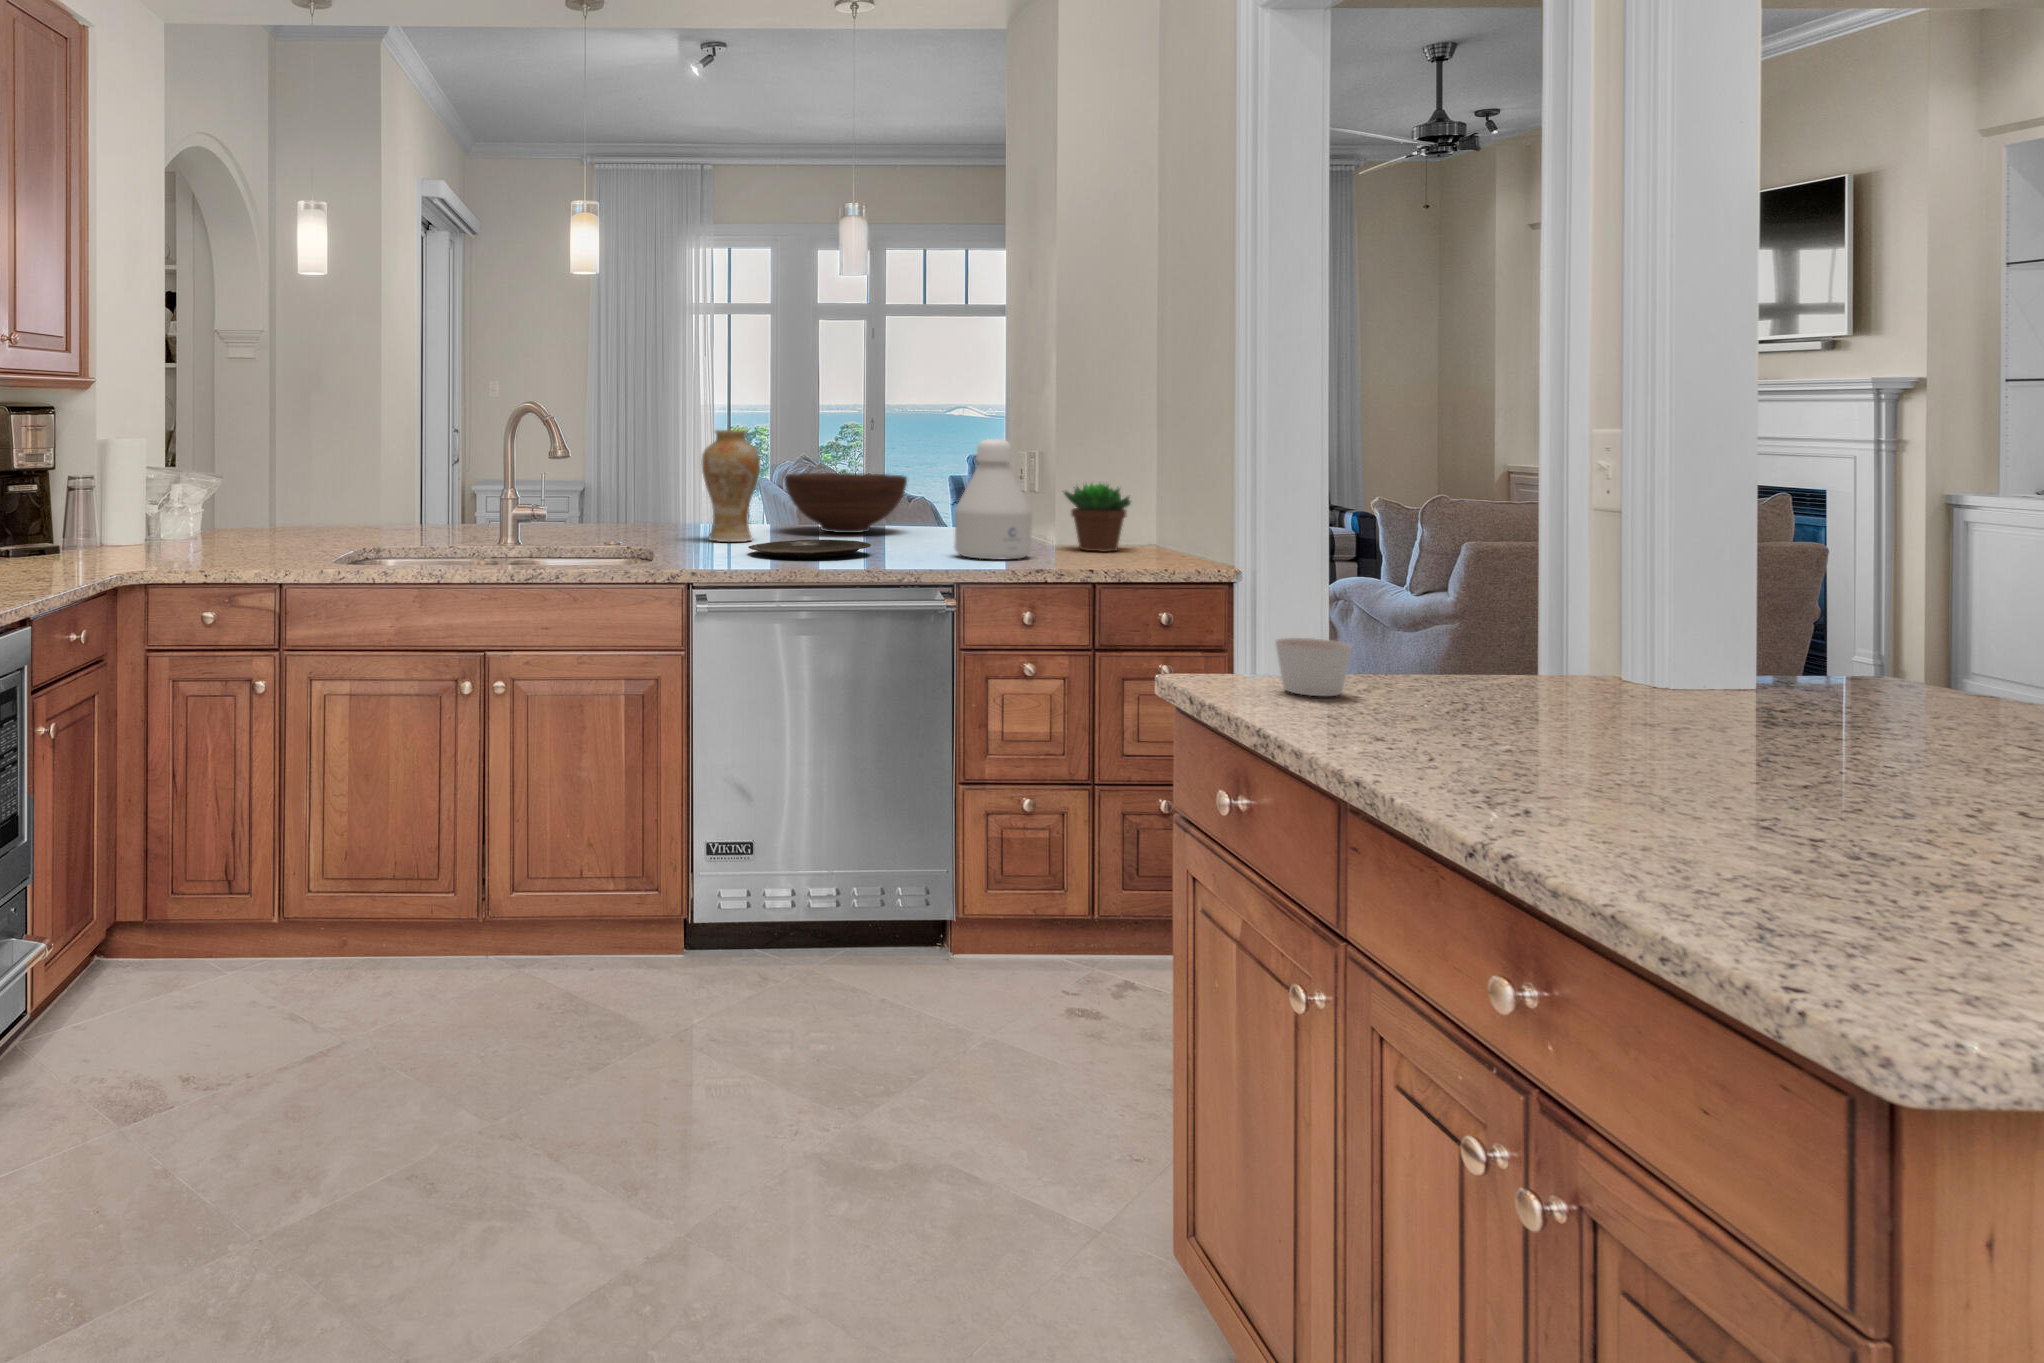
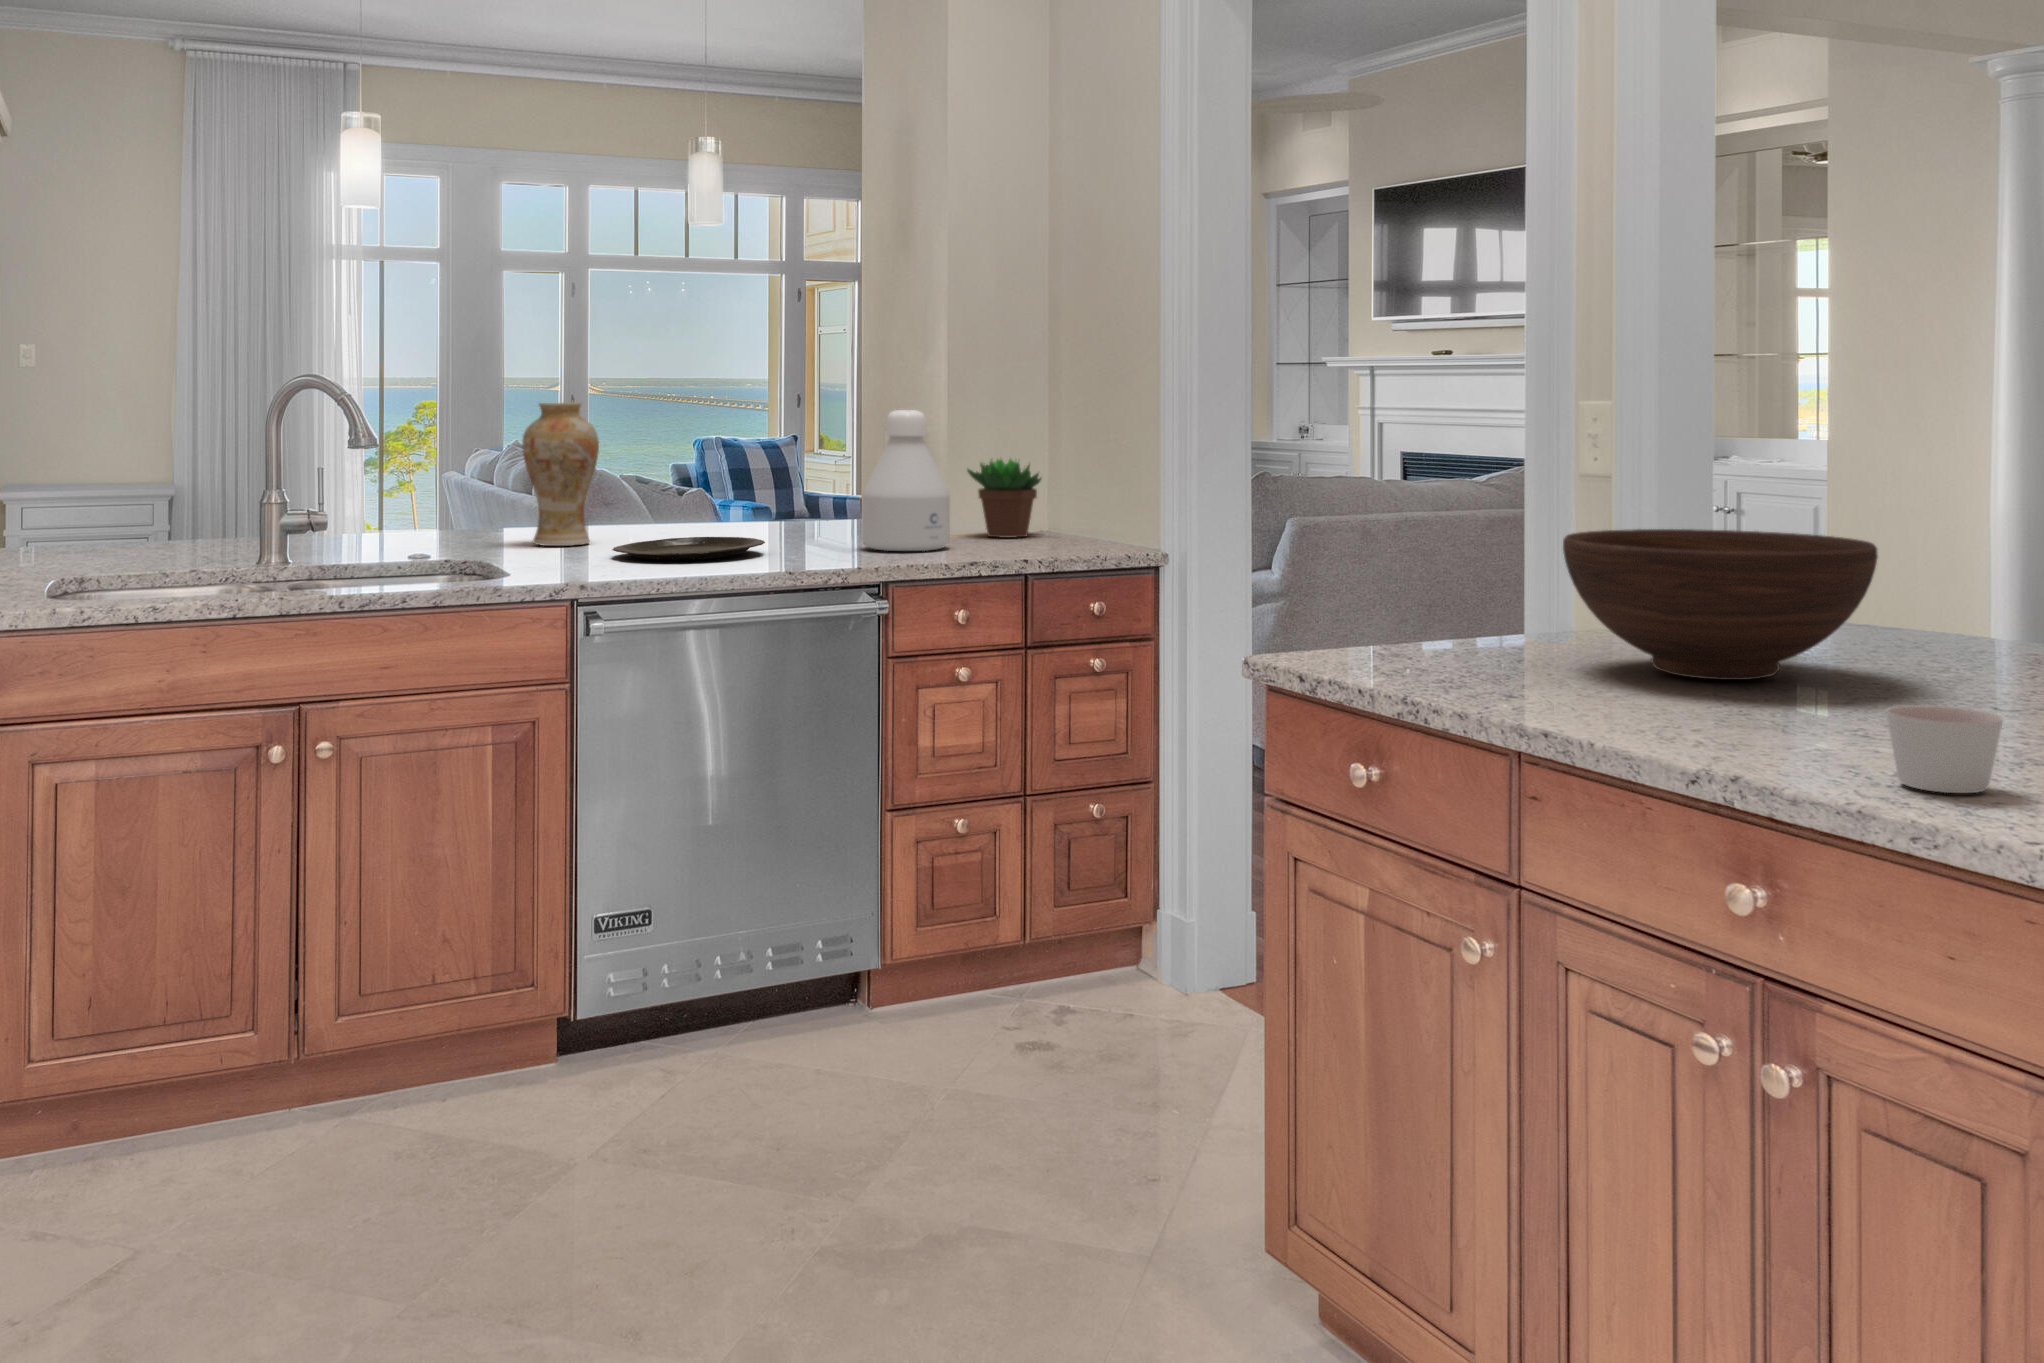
fruit bowl: present [785,473,907,533] -> present [1563,529,1878,680]
candle: present [1275,638,1352,696] -> present [1886,705,2003,793]

